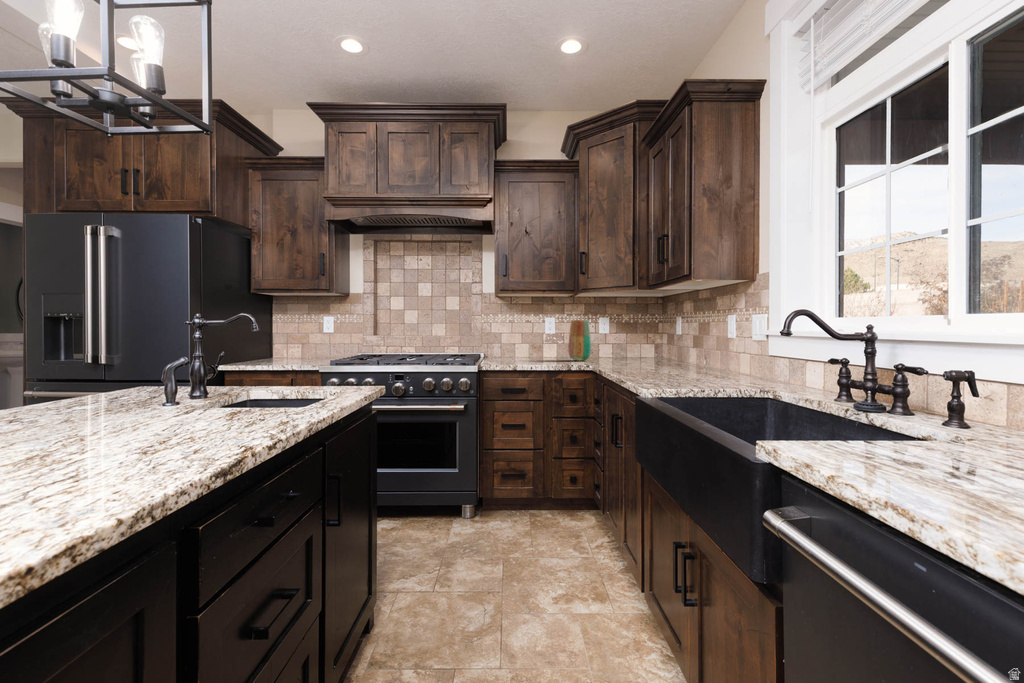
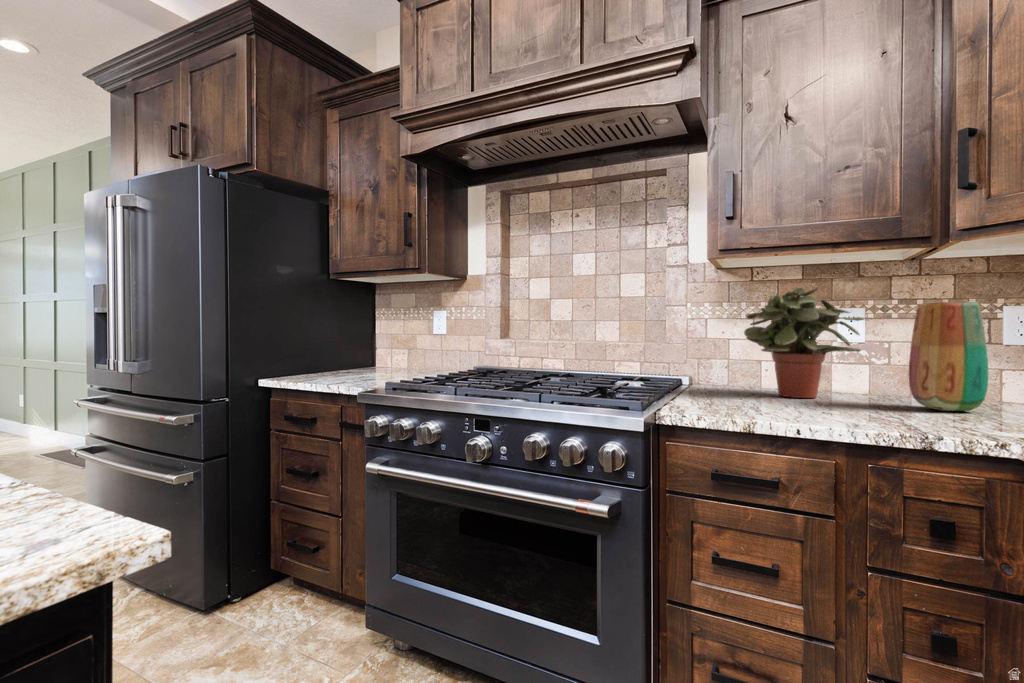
potted plant: none [509,311,556,360] -> present [744,287,865,398]

